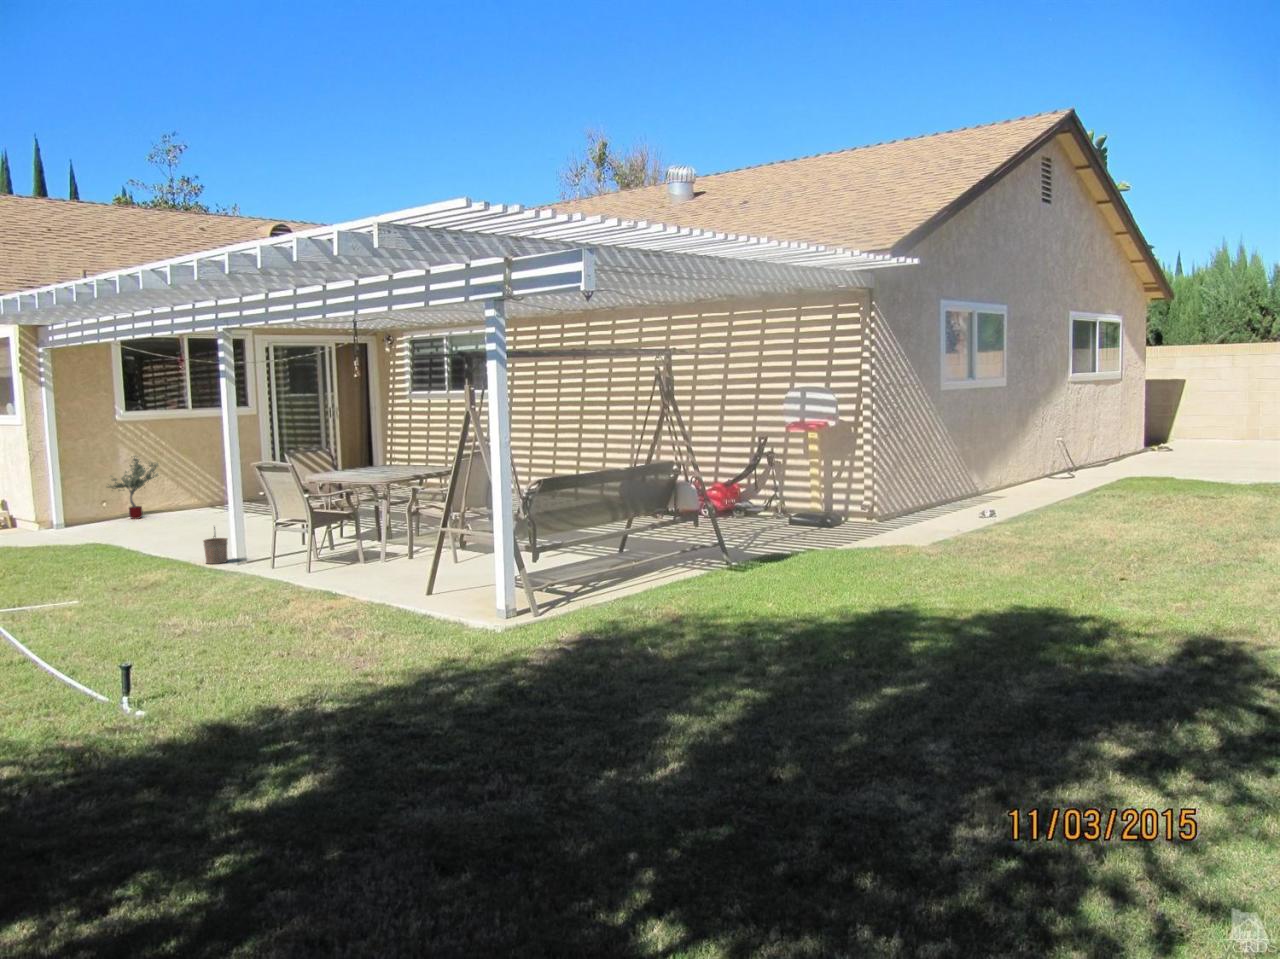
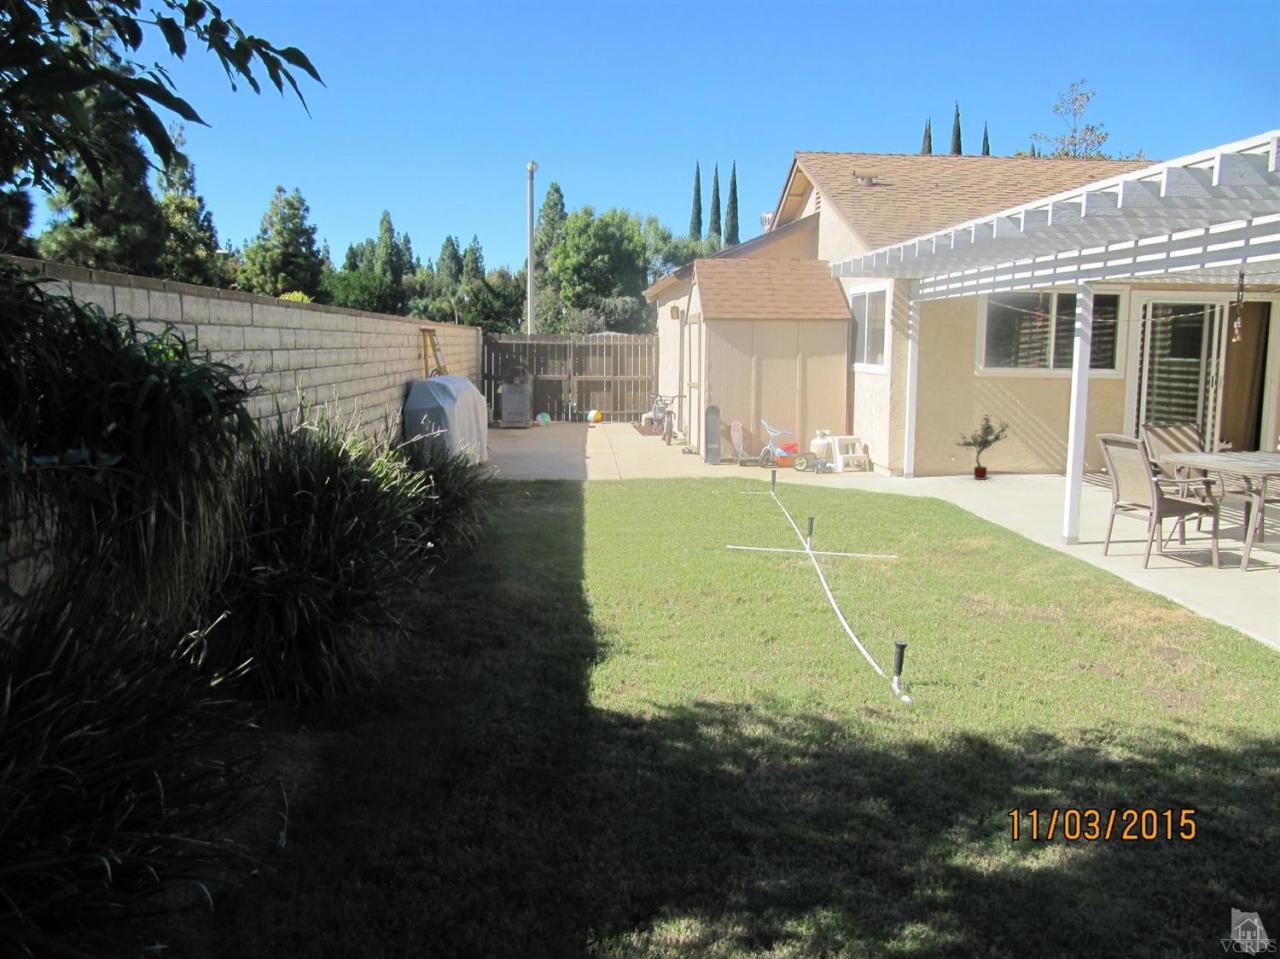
bucket: present [203,527,228,564] -> none [1031,499,1059,542]

